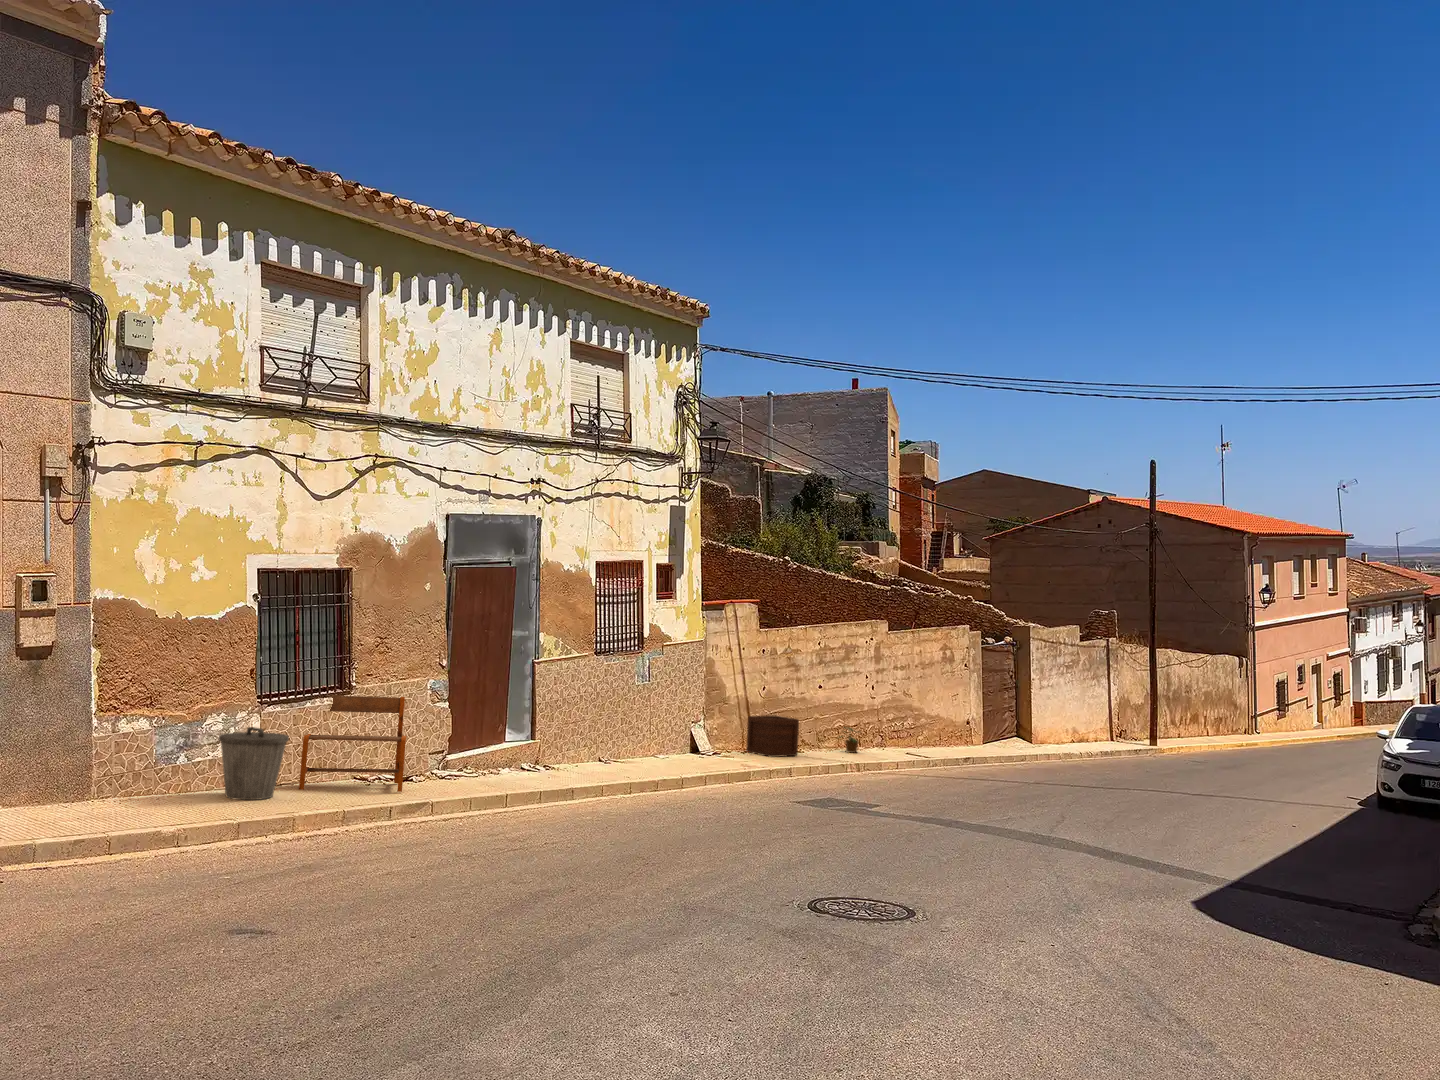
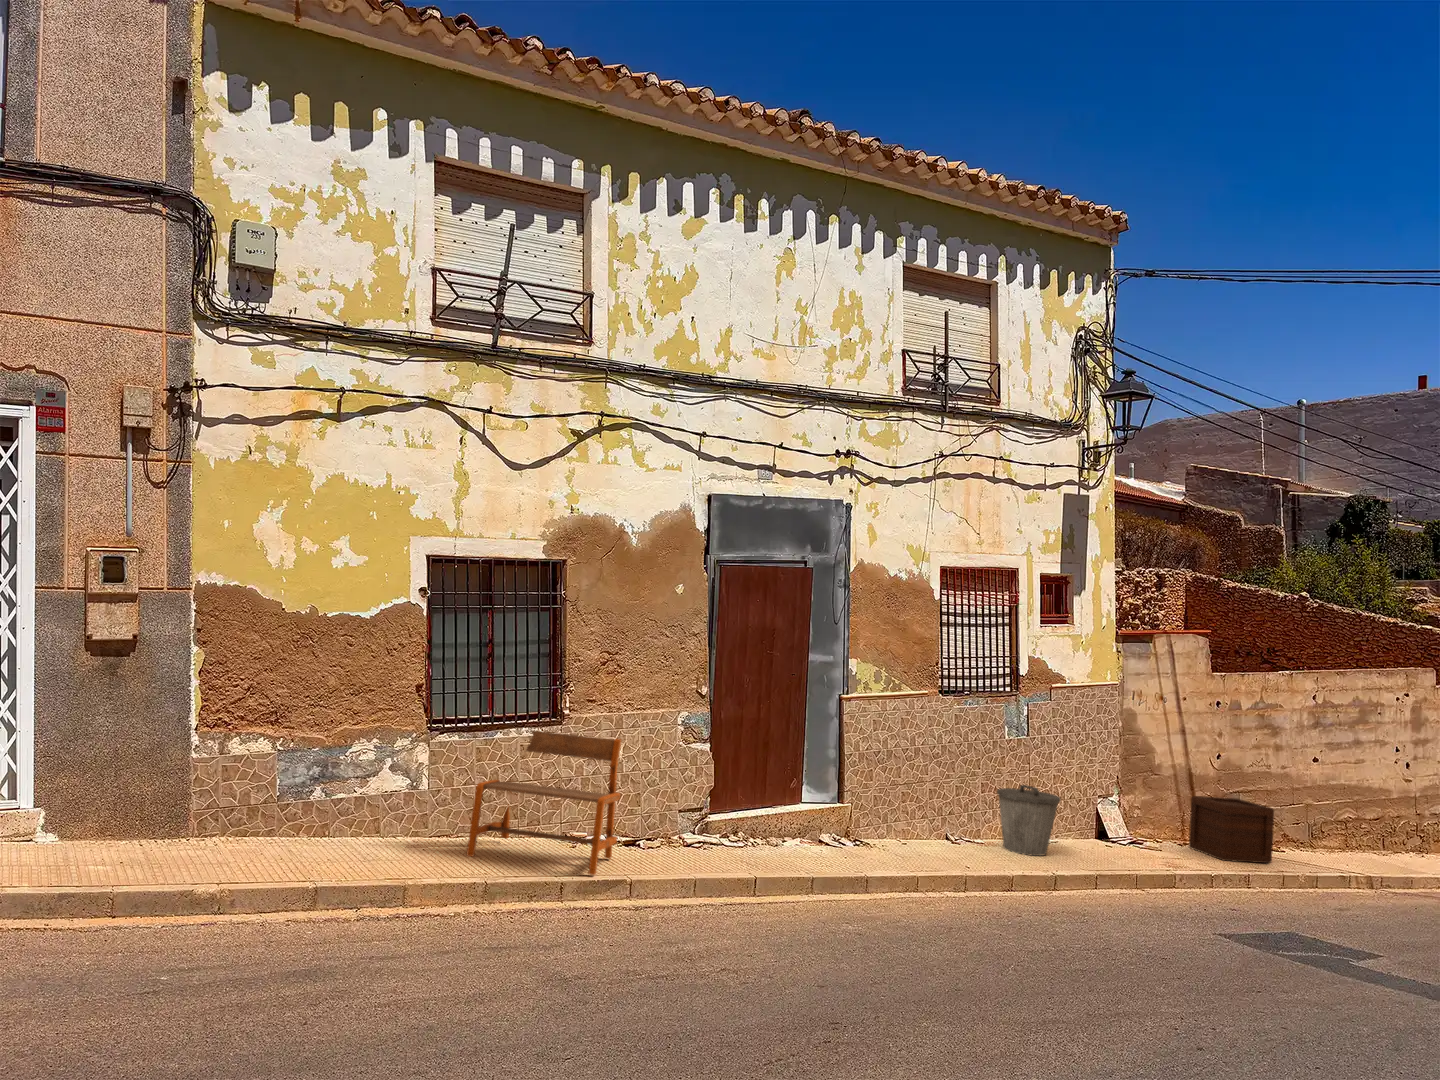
trash can: present [219,727,289,800] -> present [997,785,1060,856]
potted plant: present [841,727,859,753] -> none [1343,824,1388,866]

